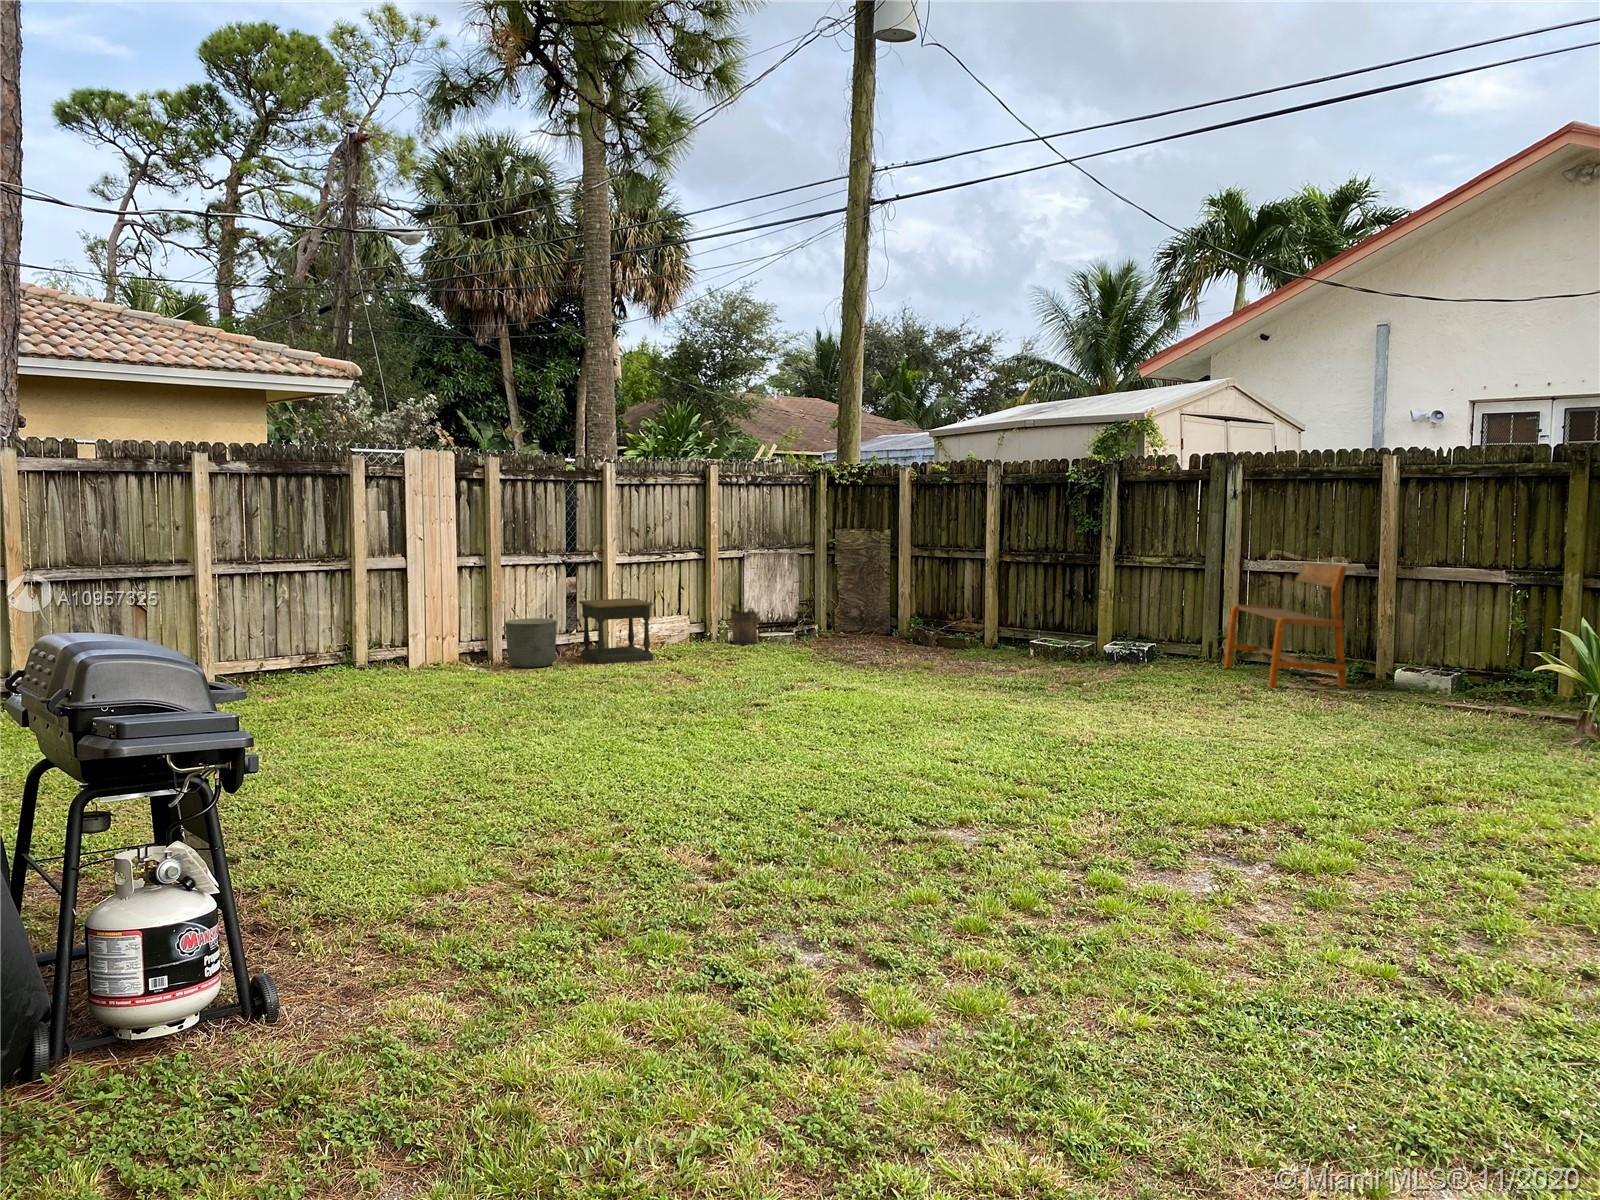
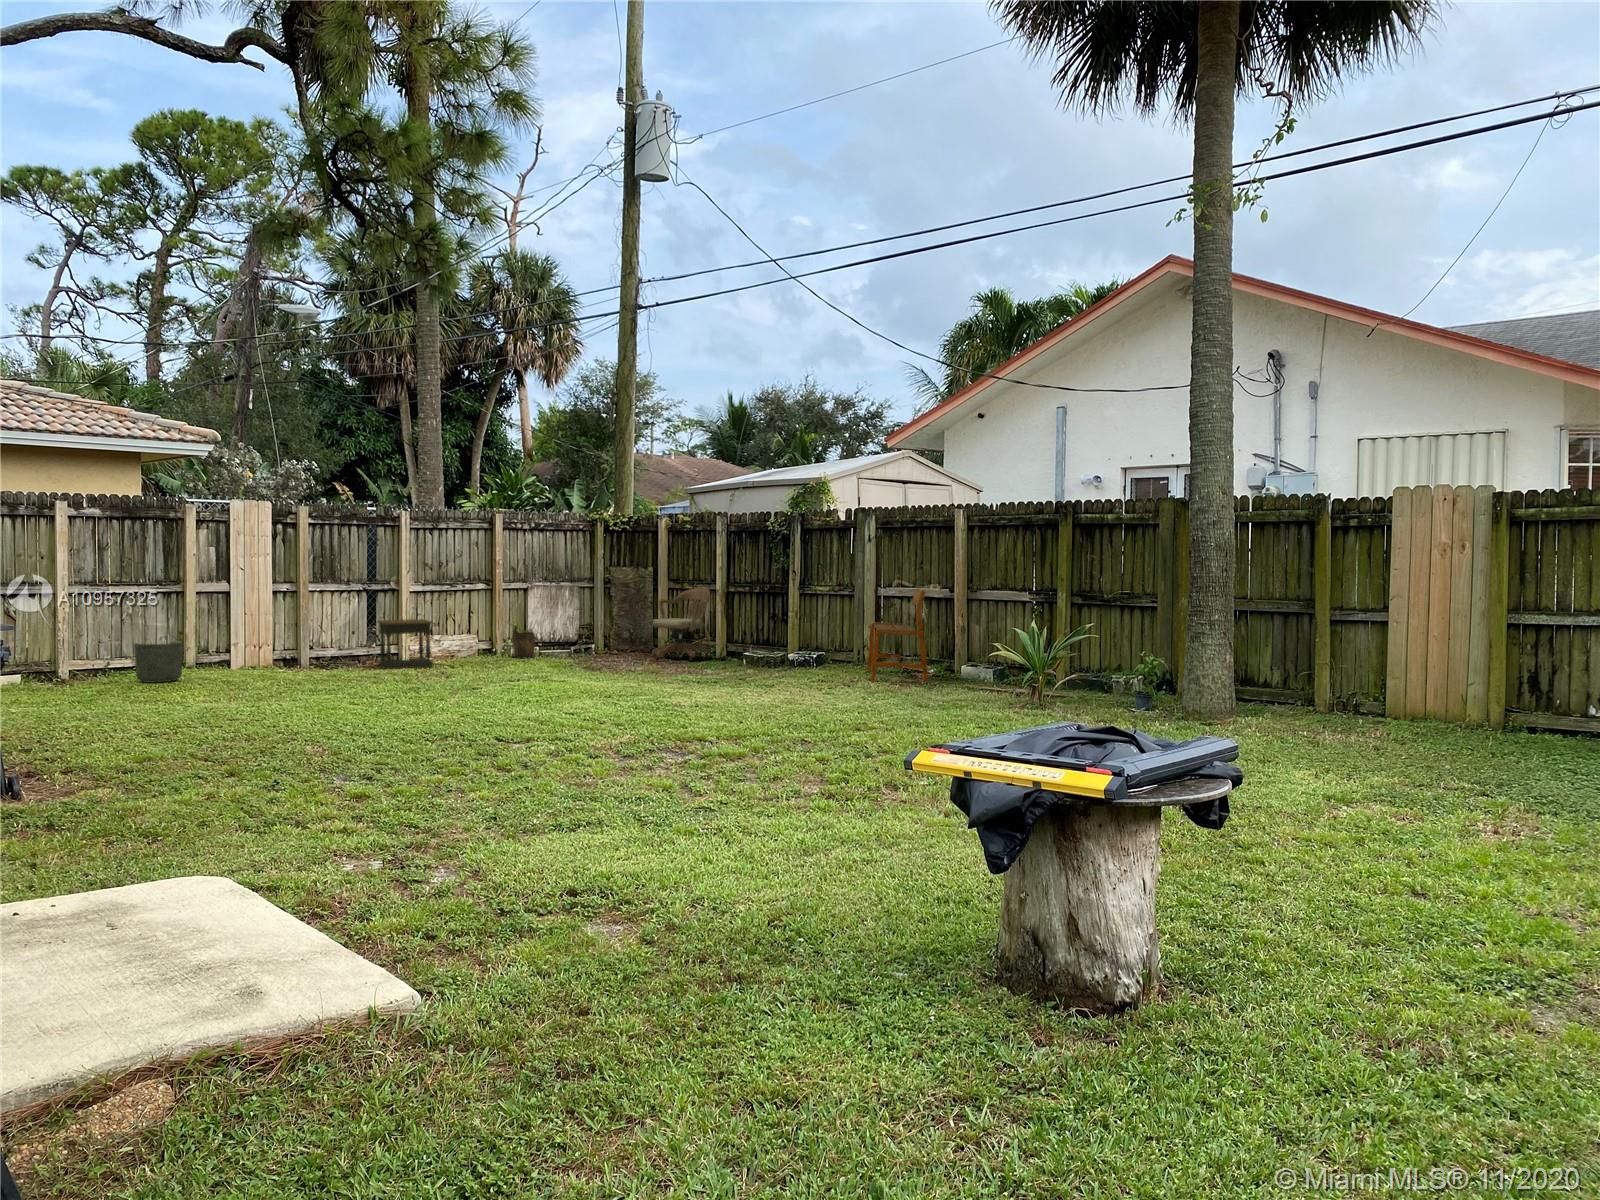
chair: none [906,556,981,650] -> present [652,588,711,661]
planter: present [505,618,556,668] -> present [134,641,183,683]

